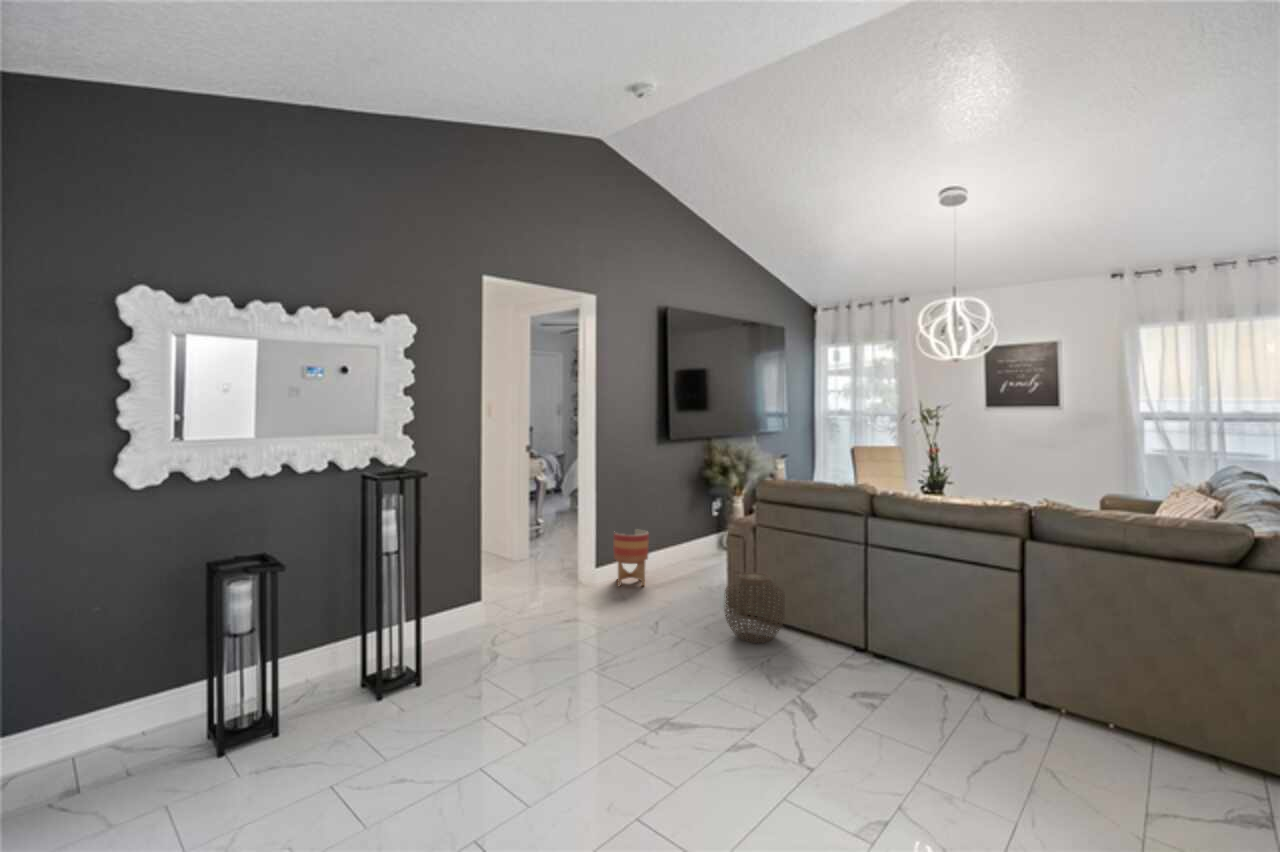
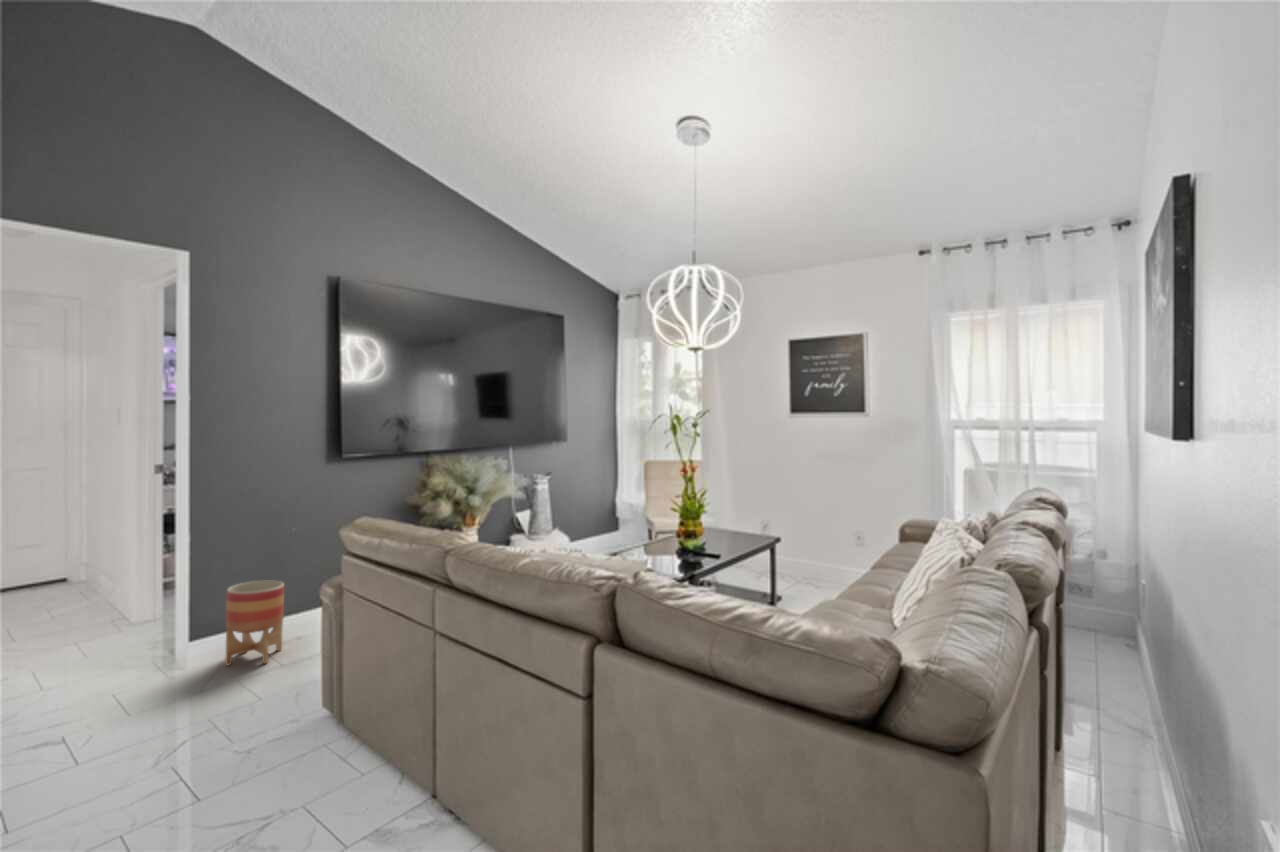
woven basket: present [724,572,785,643] -> none [243,667,350,788]

